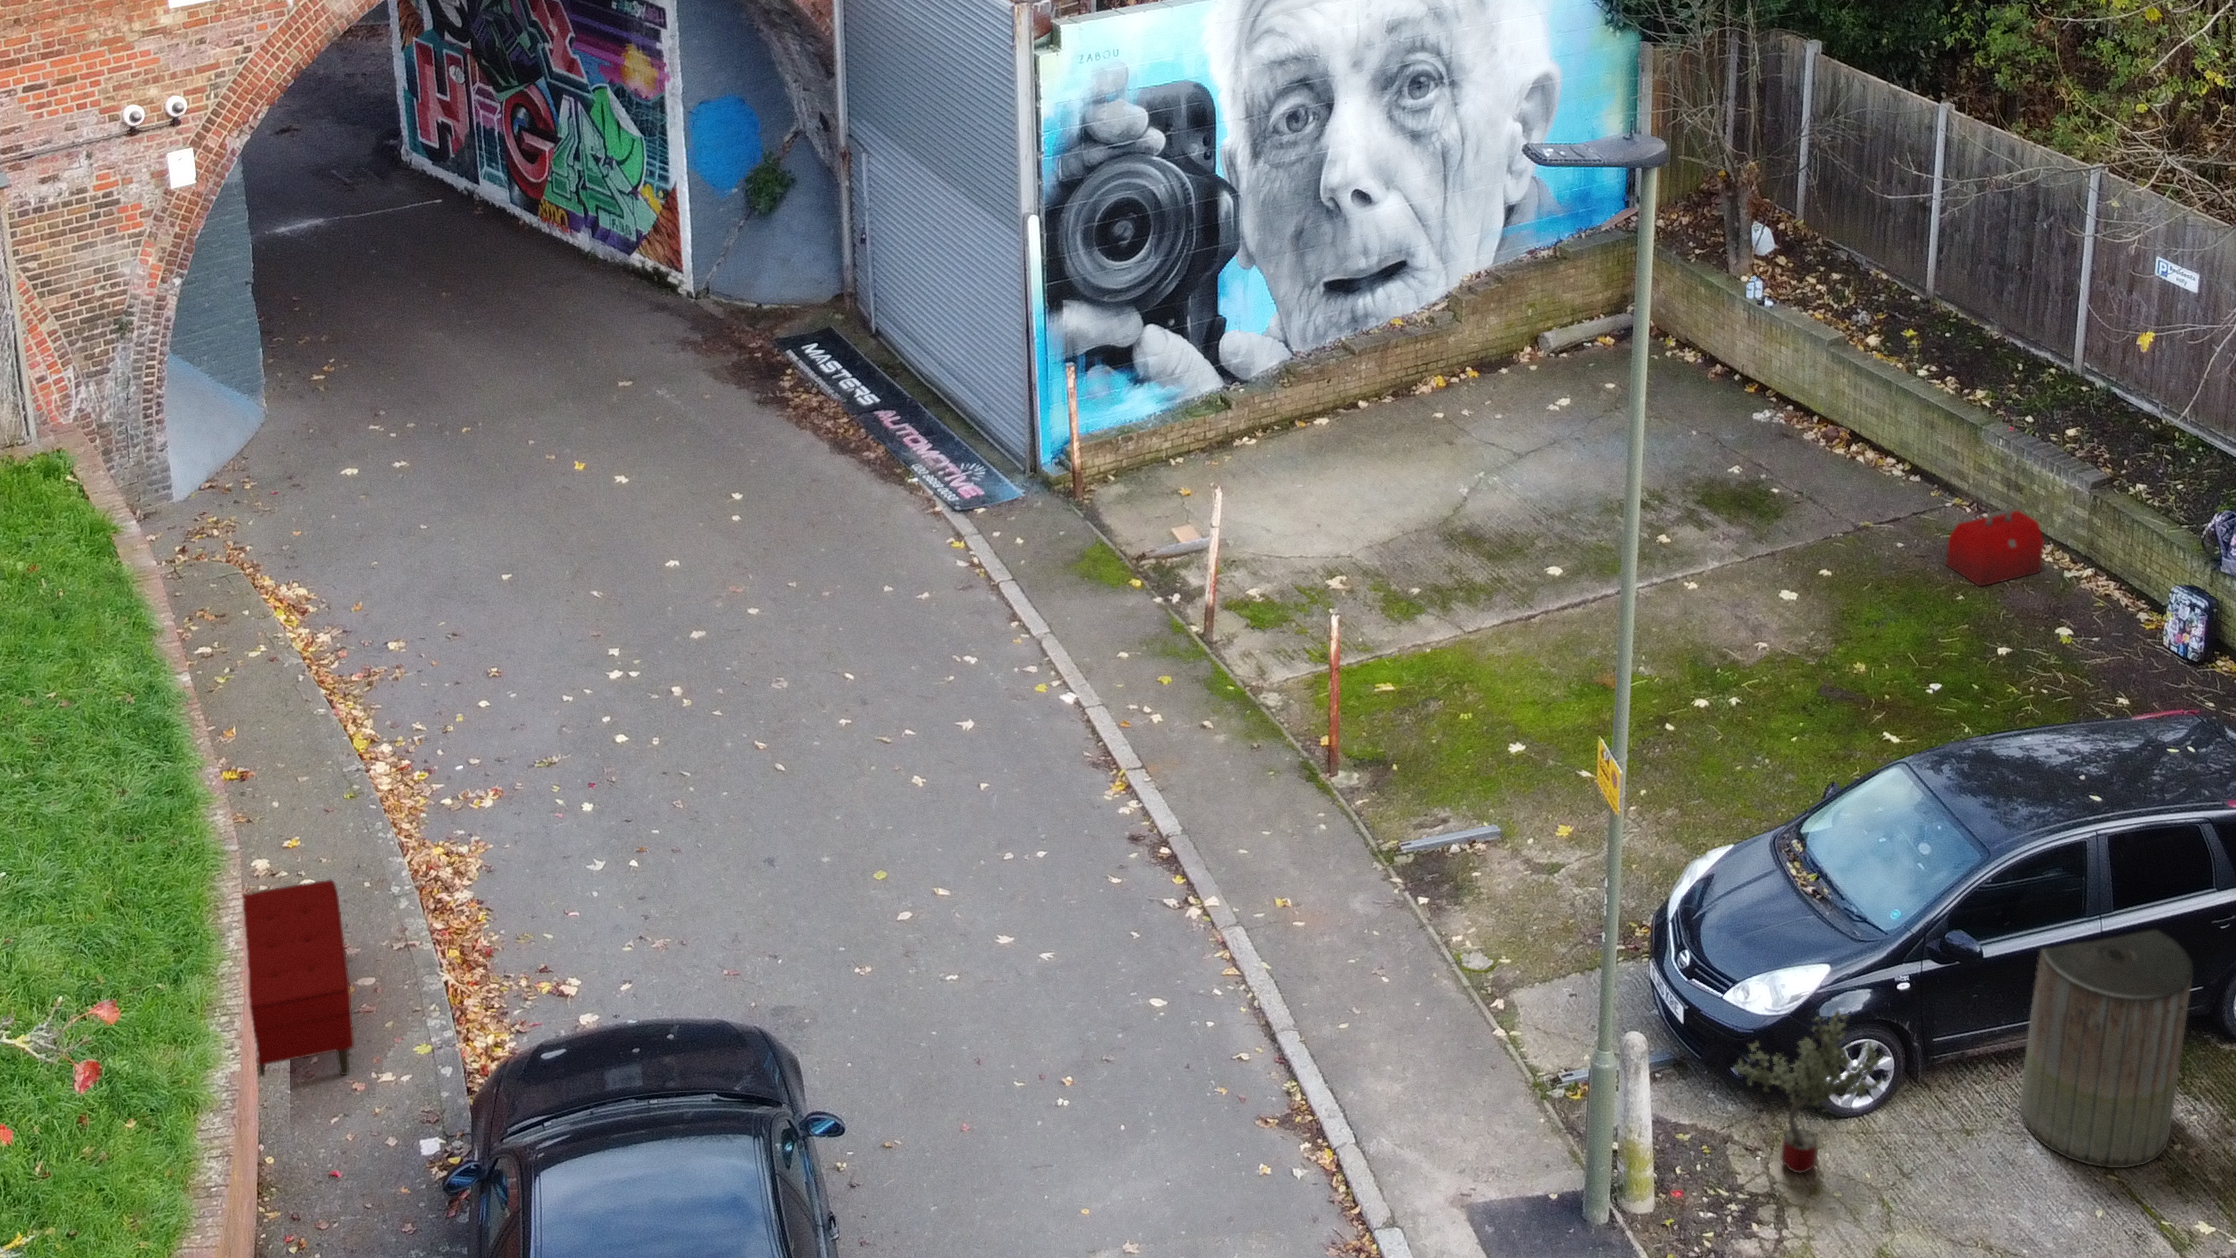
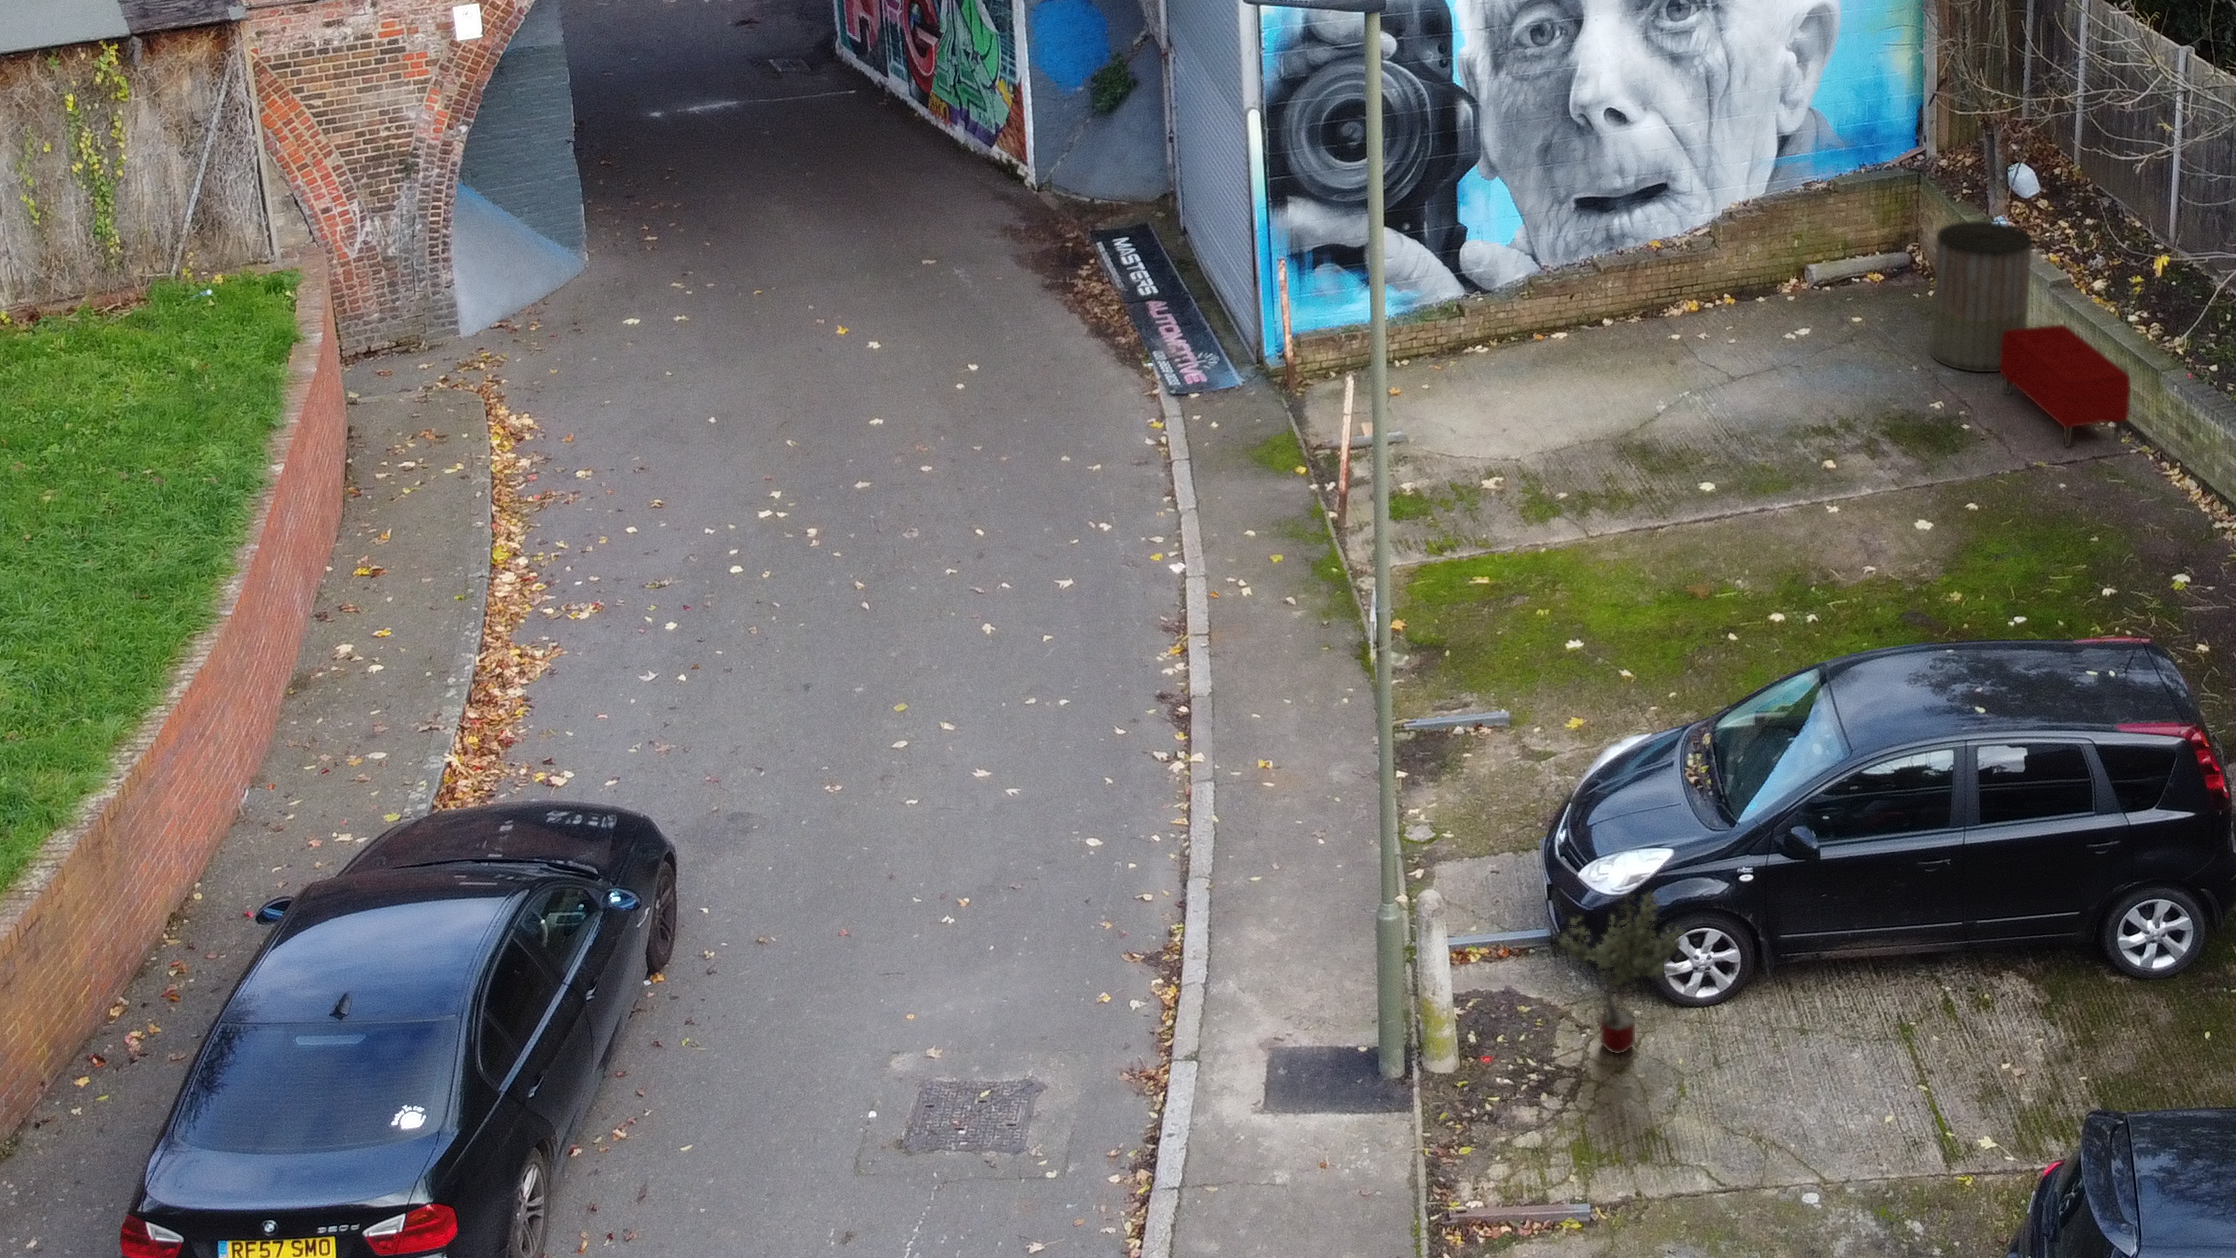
toolbox: present [1946,509,2044,587] -> none [2115,455,2213,532]
bench: present [243,880,354,1076] -> present [2000,325,2131,446]
trash can: present [2020,930,2193,1168] -> present [1931,221,2032,372]

